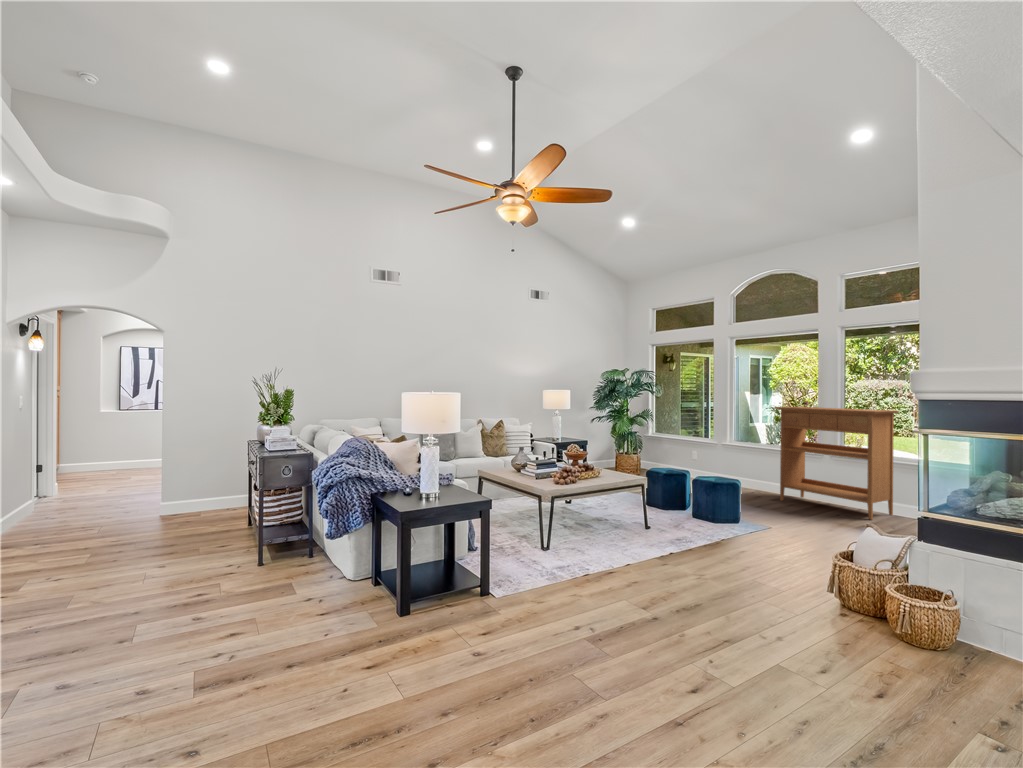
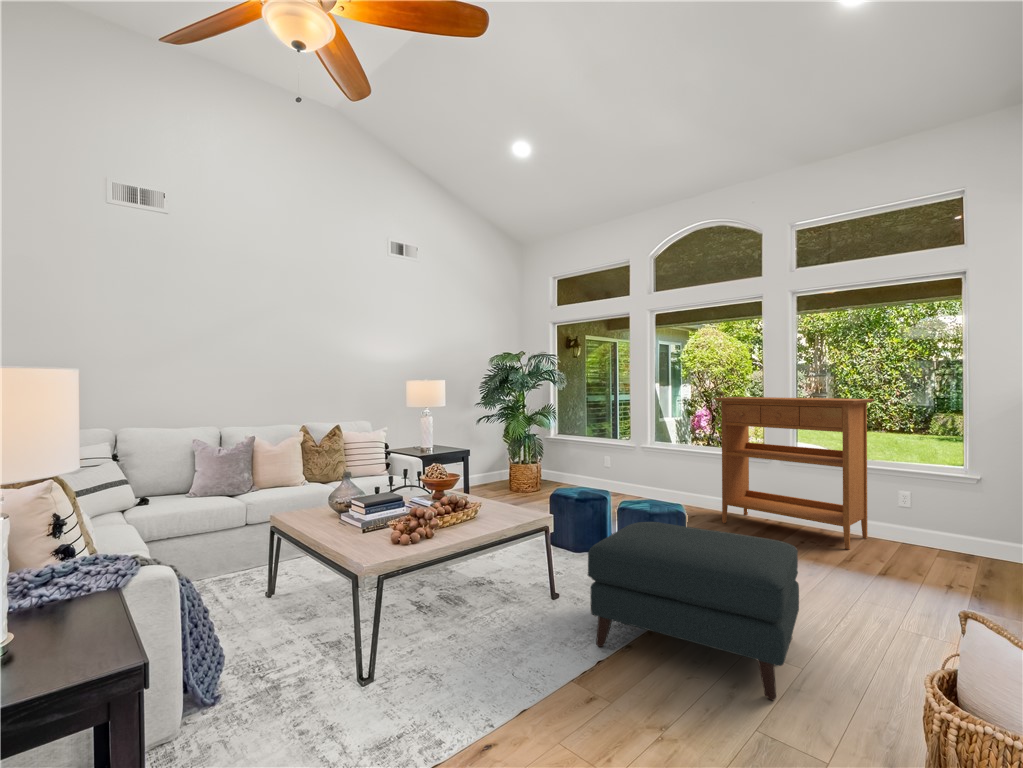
ottoman: none [667,483,799,572] -> present [588,522,799,700]

